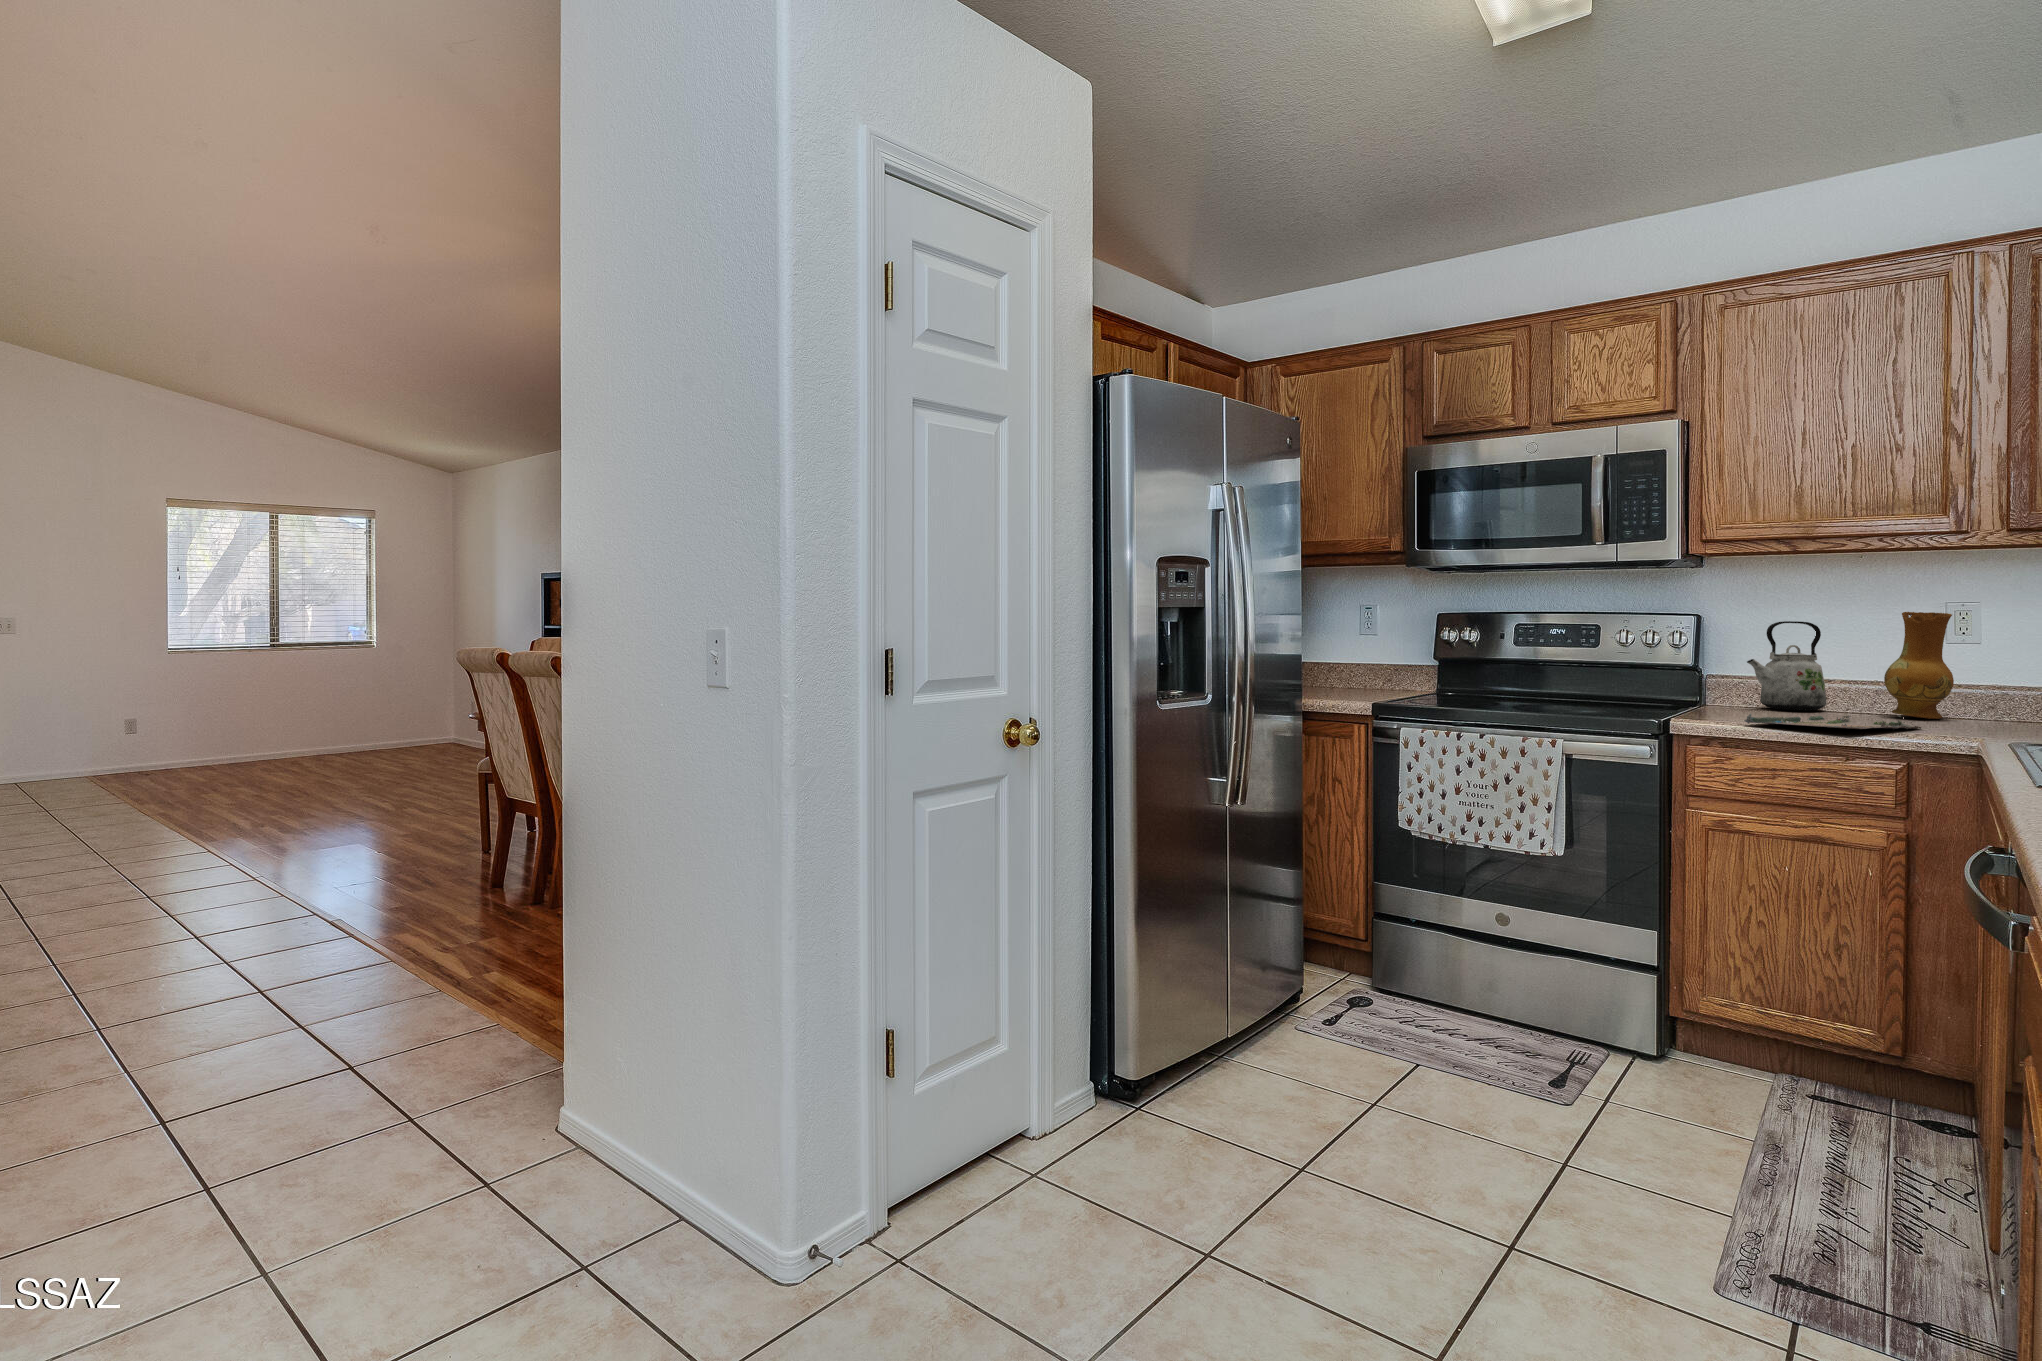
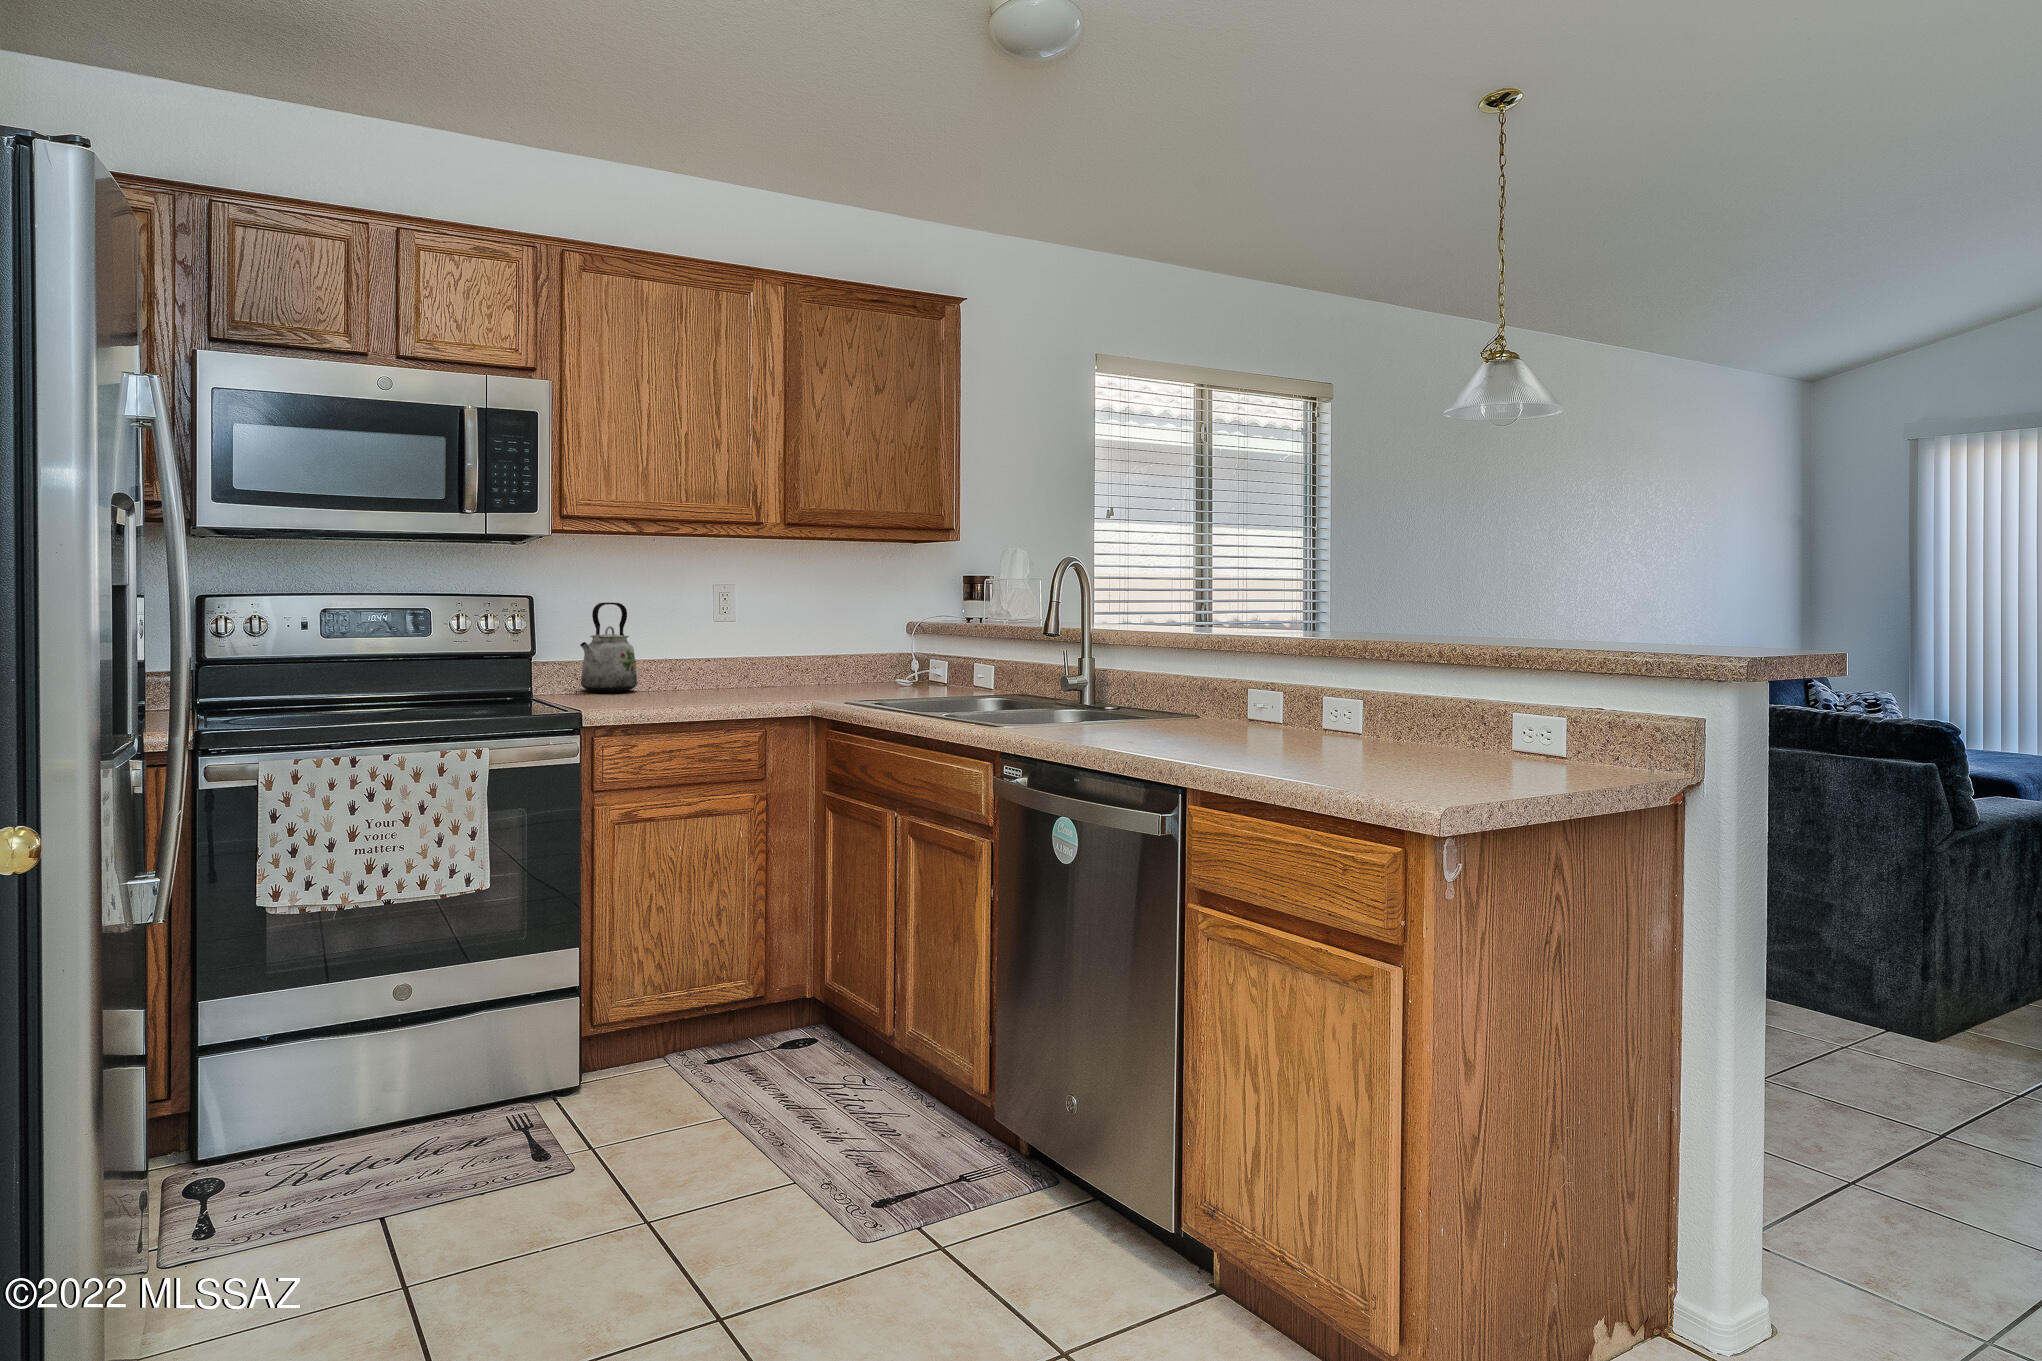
ceramic jug: present [1884,612,1954,719] -> none [685,595,735,692]
tray: present [1744,714,1922,729] -> none [632,689,745,712]

